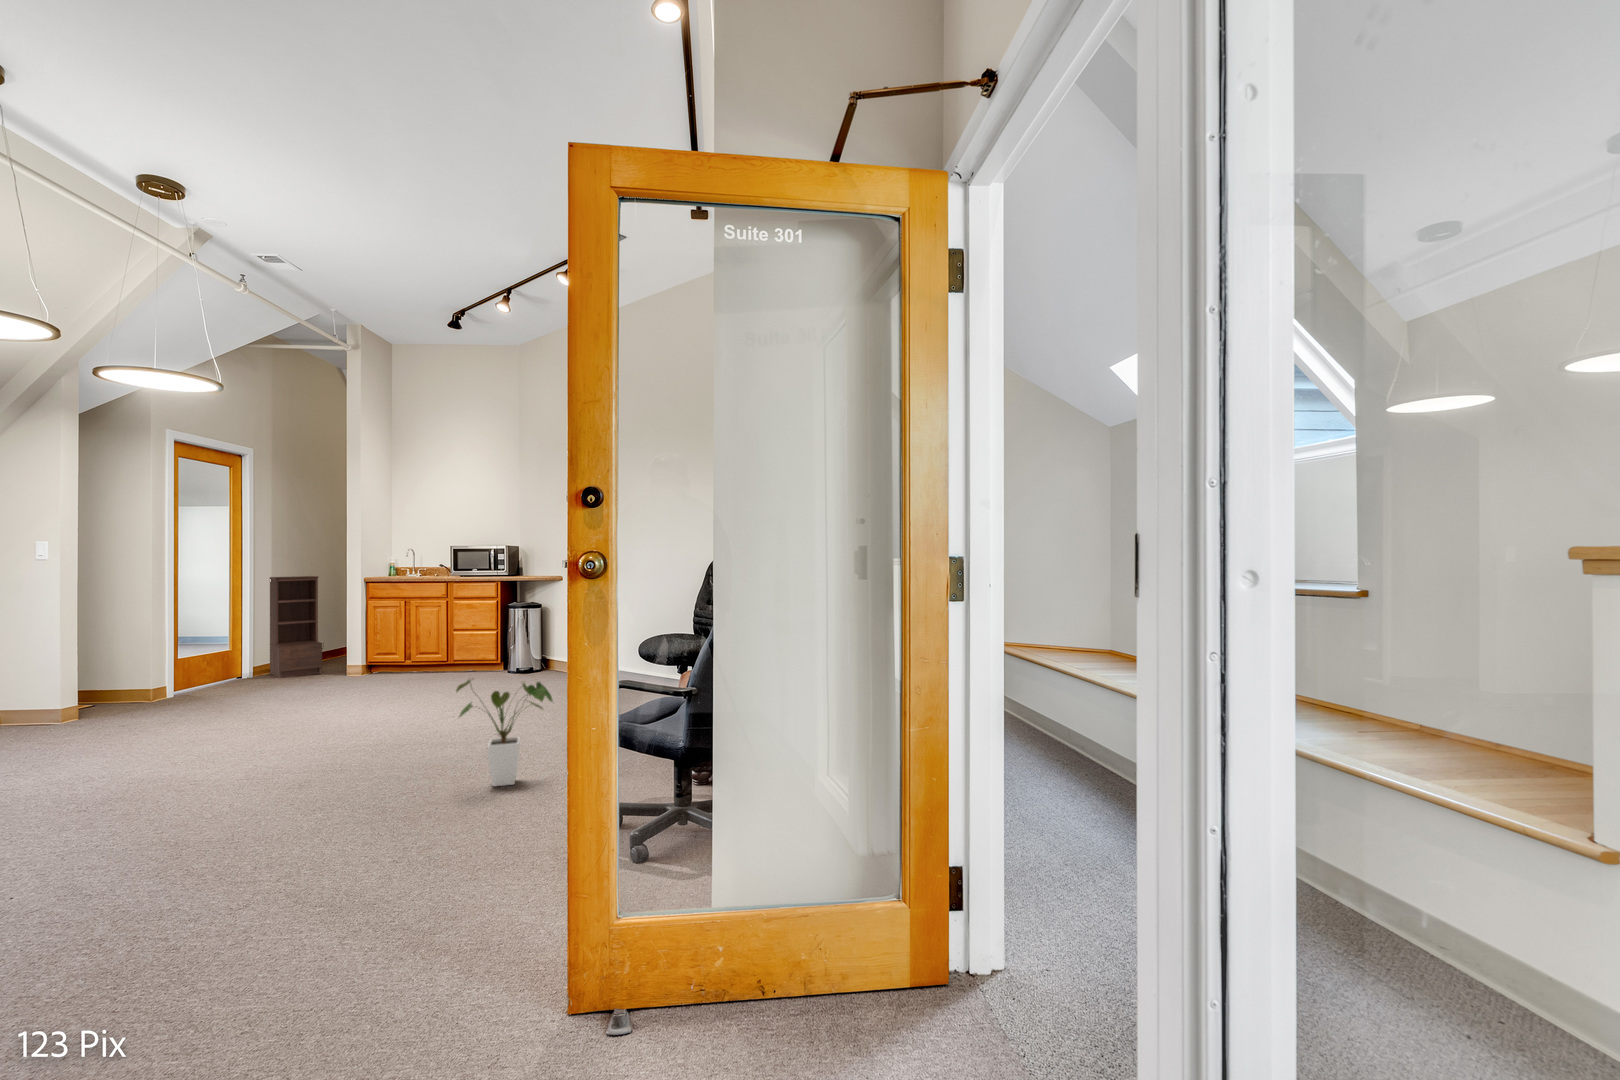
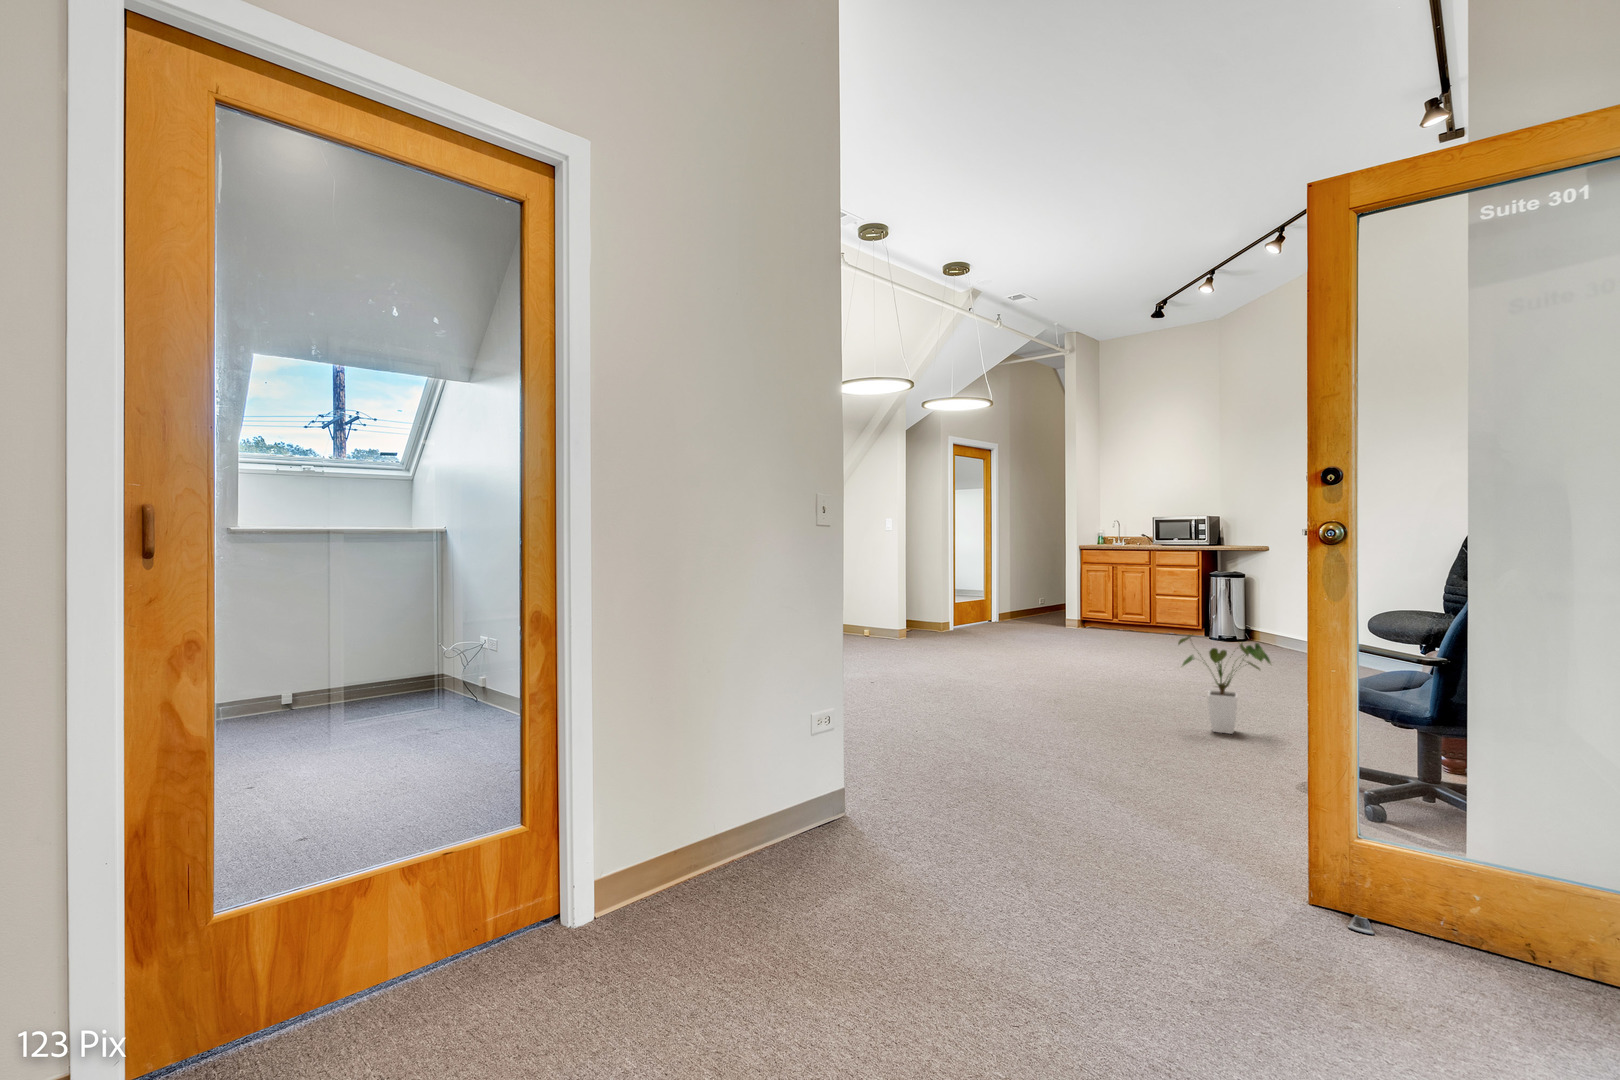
bookshelf: present [270,576,322,678] -> none [1009,544,1048,625]

